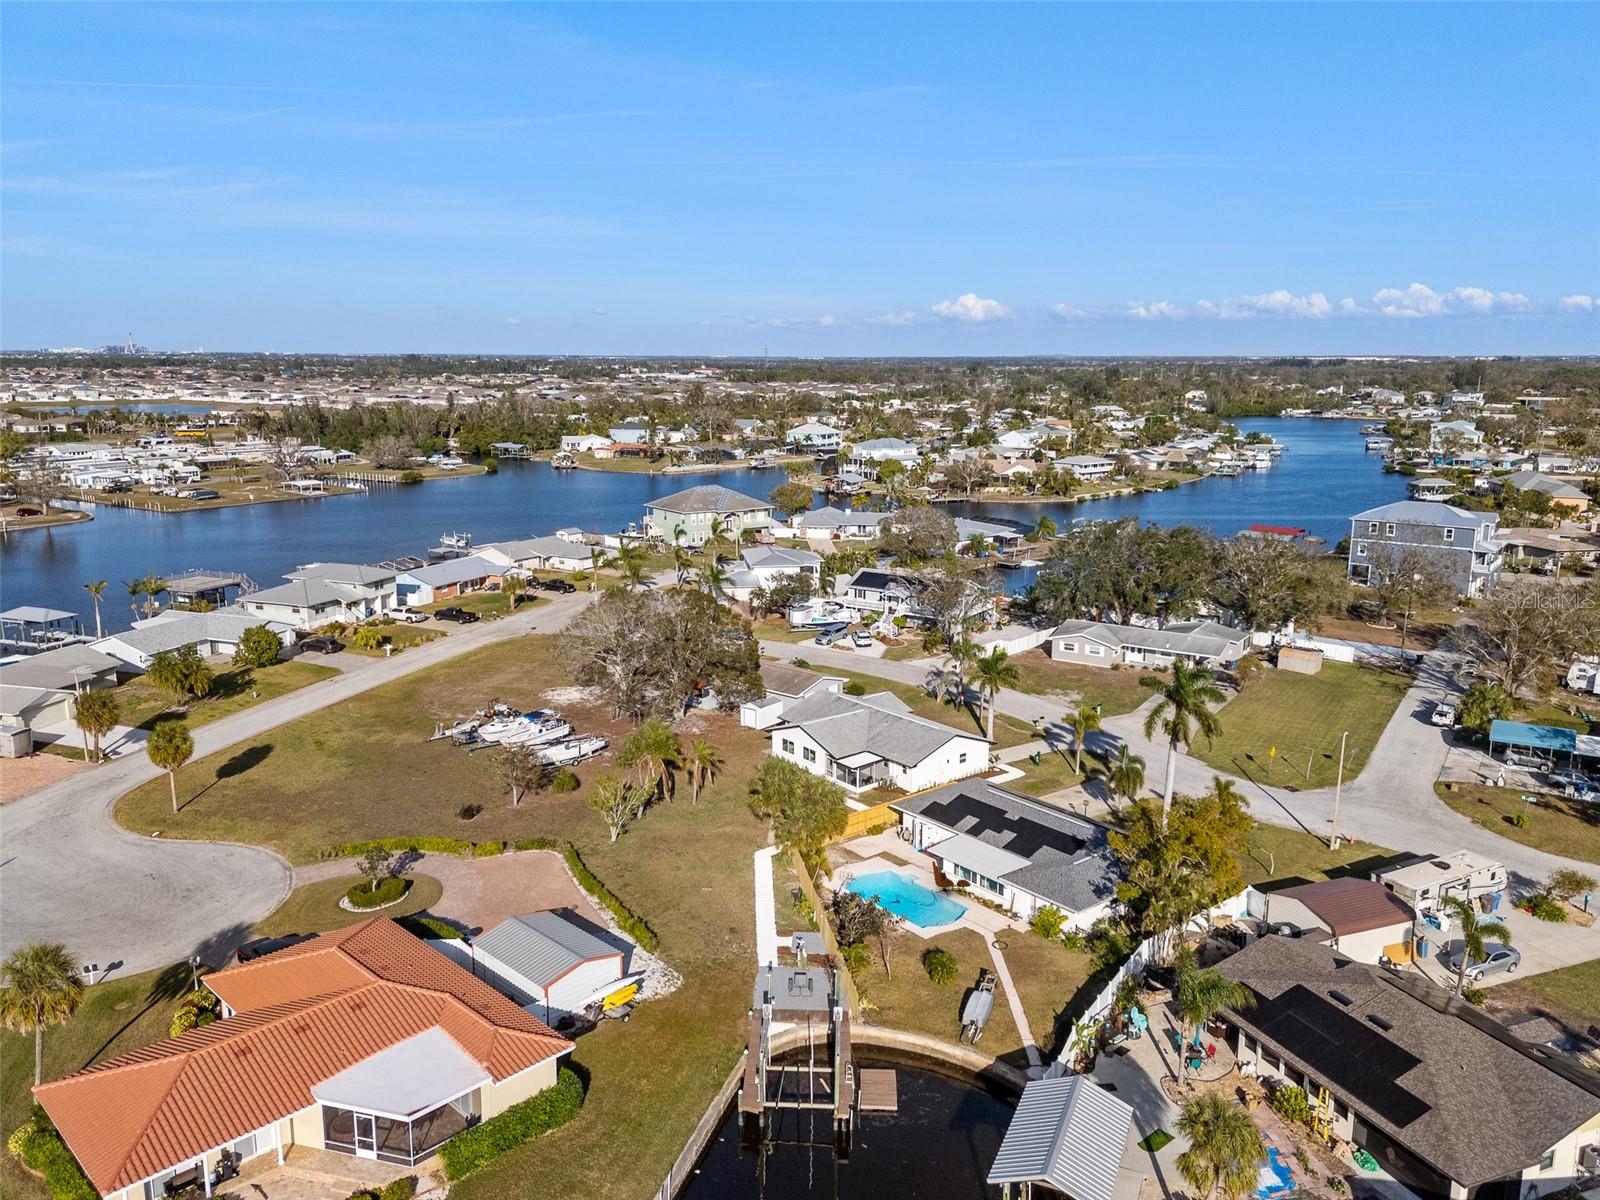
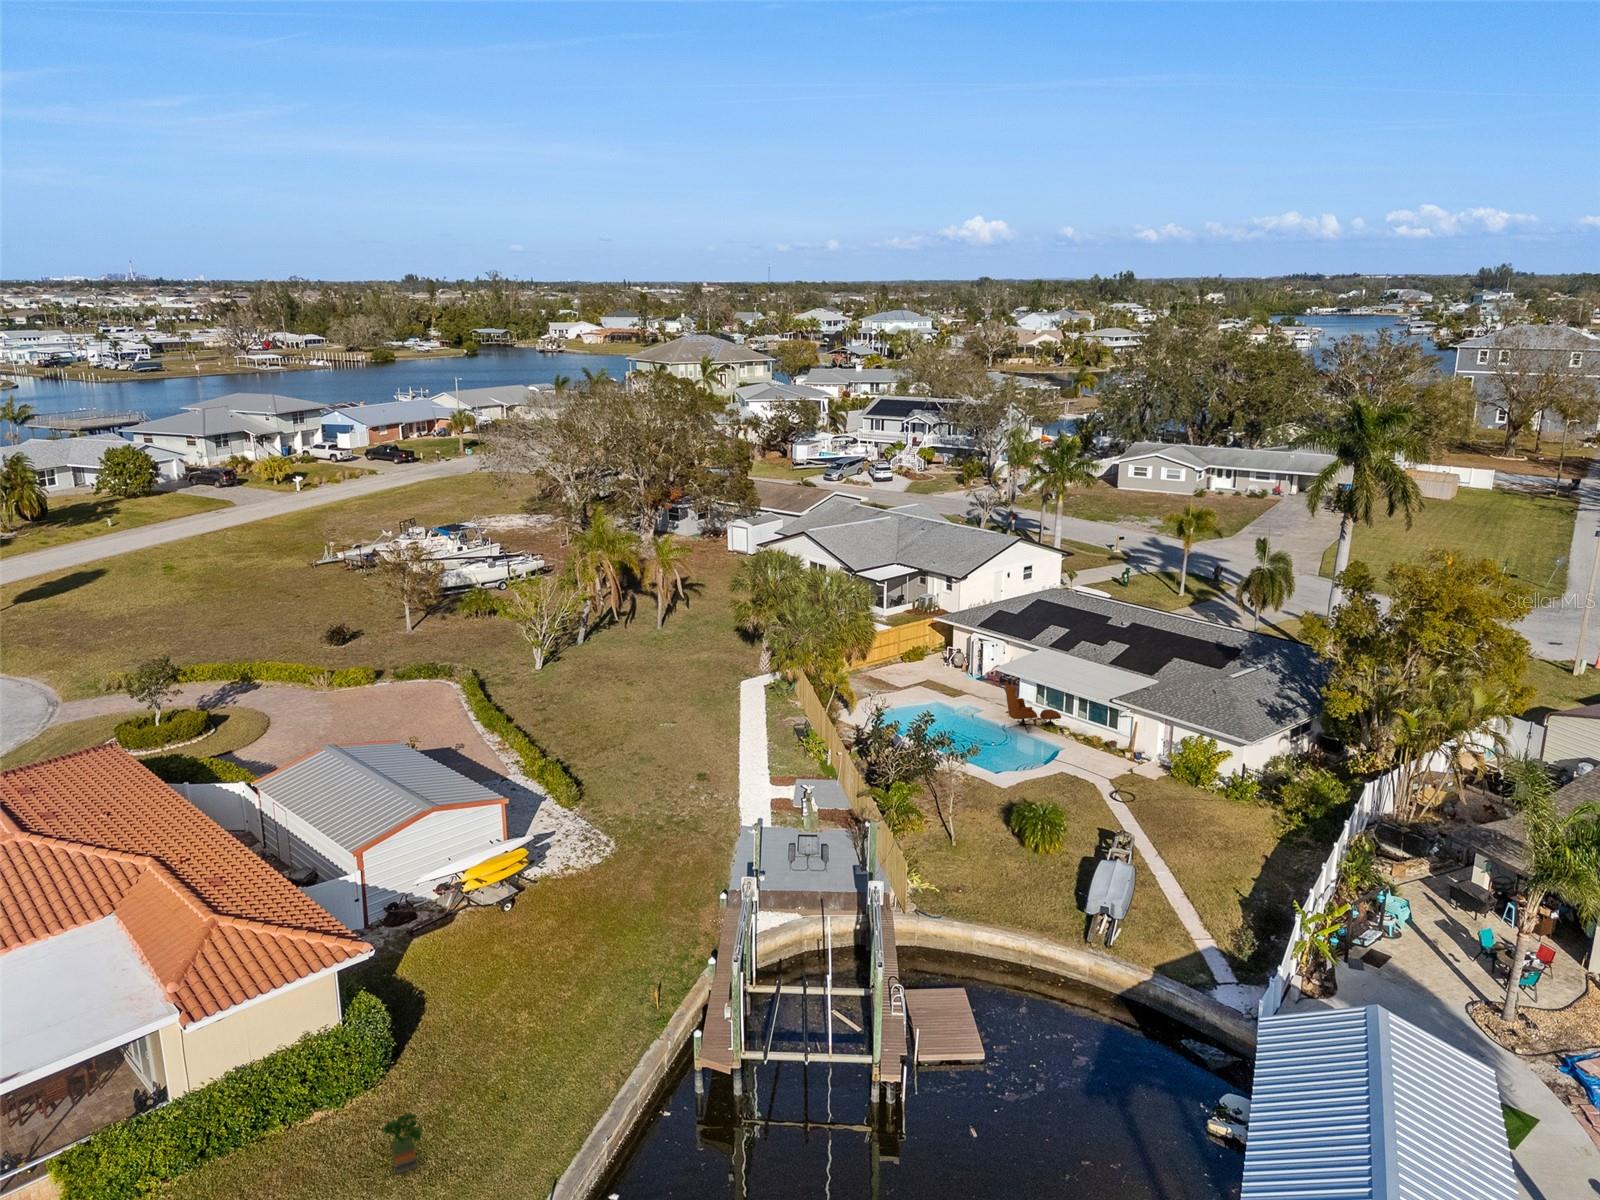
potted tree: none [592,1128,612,1159] -> present [383,1113,422,1174]

